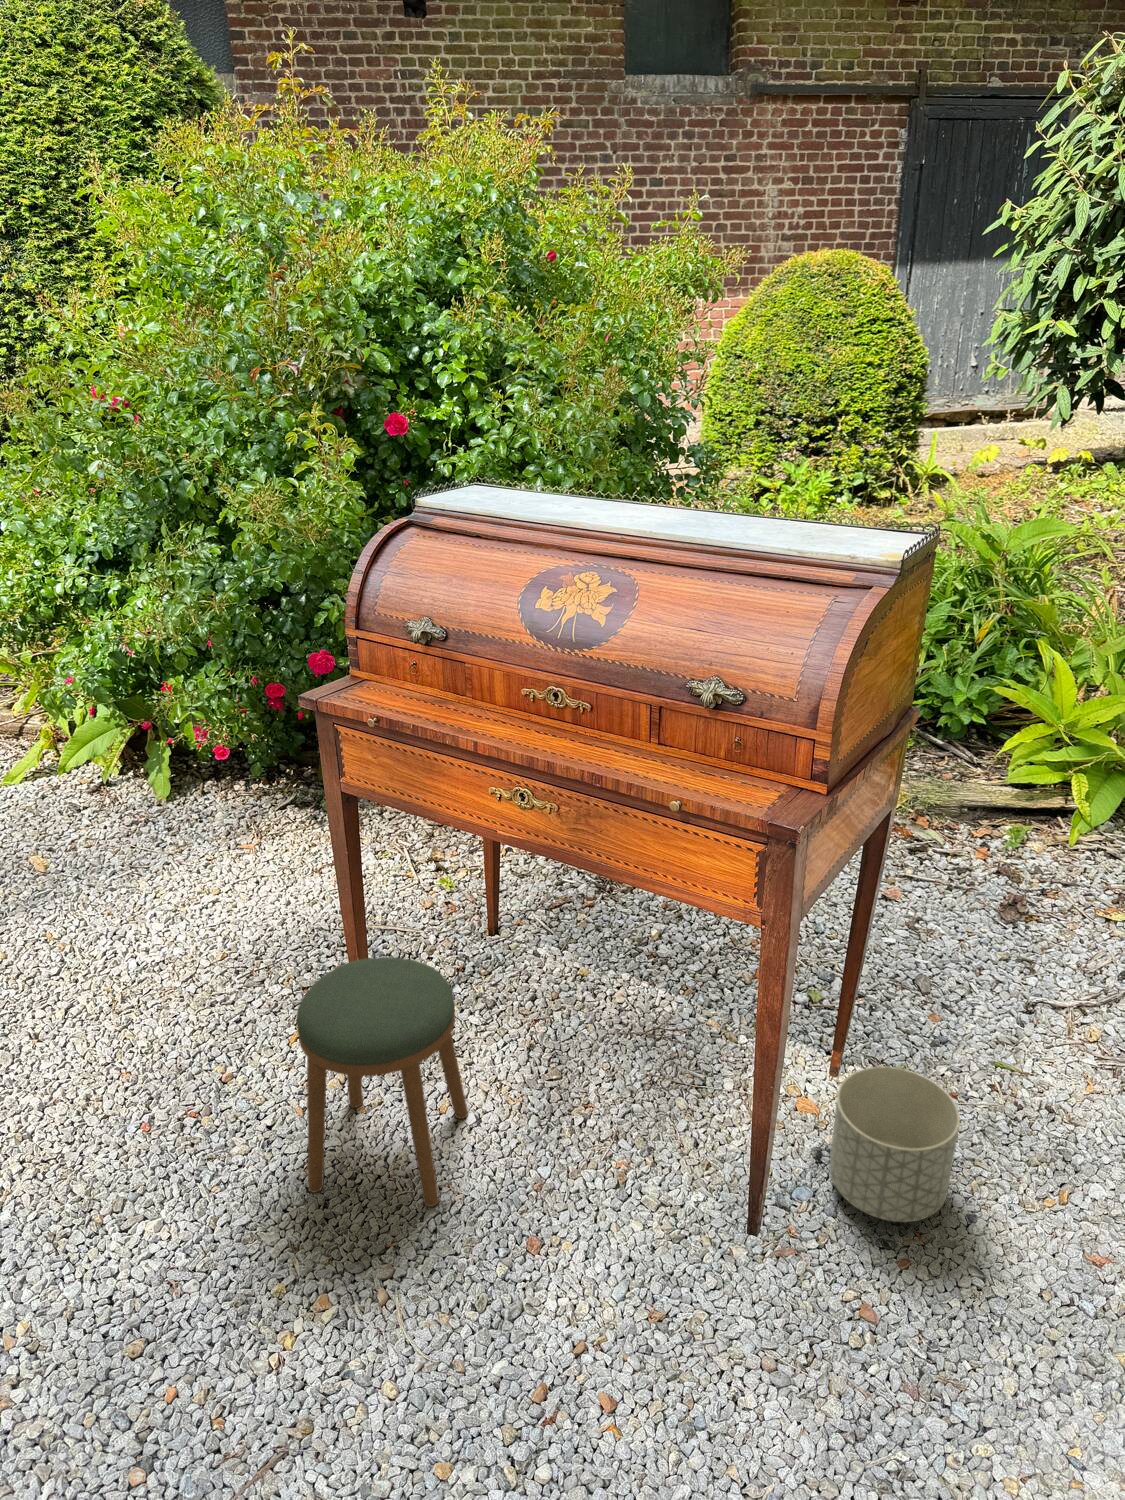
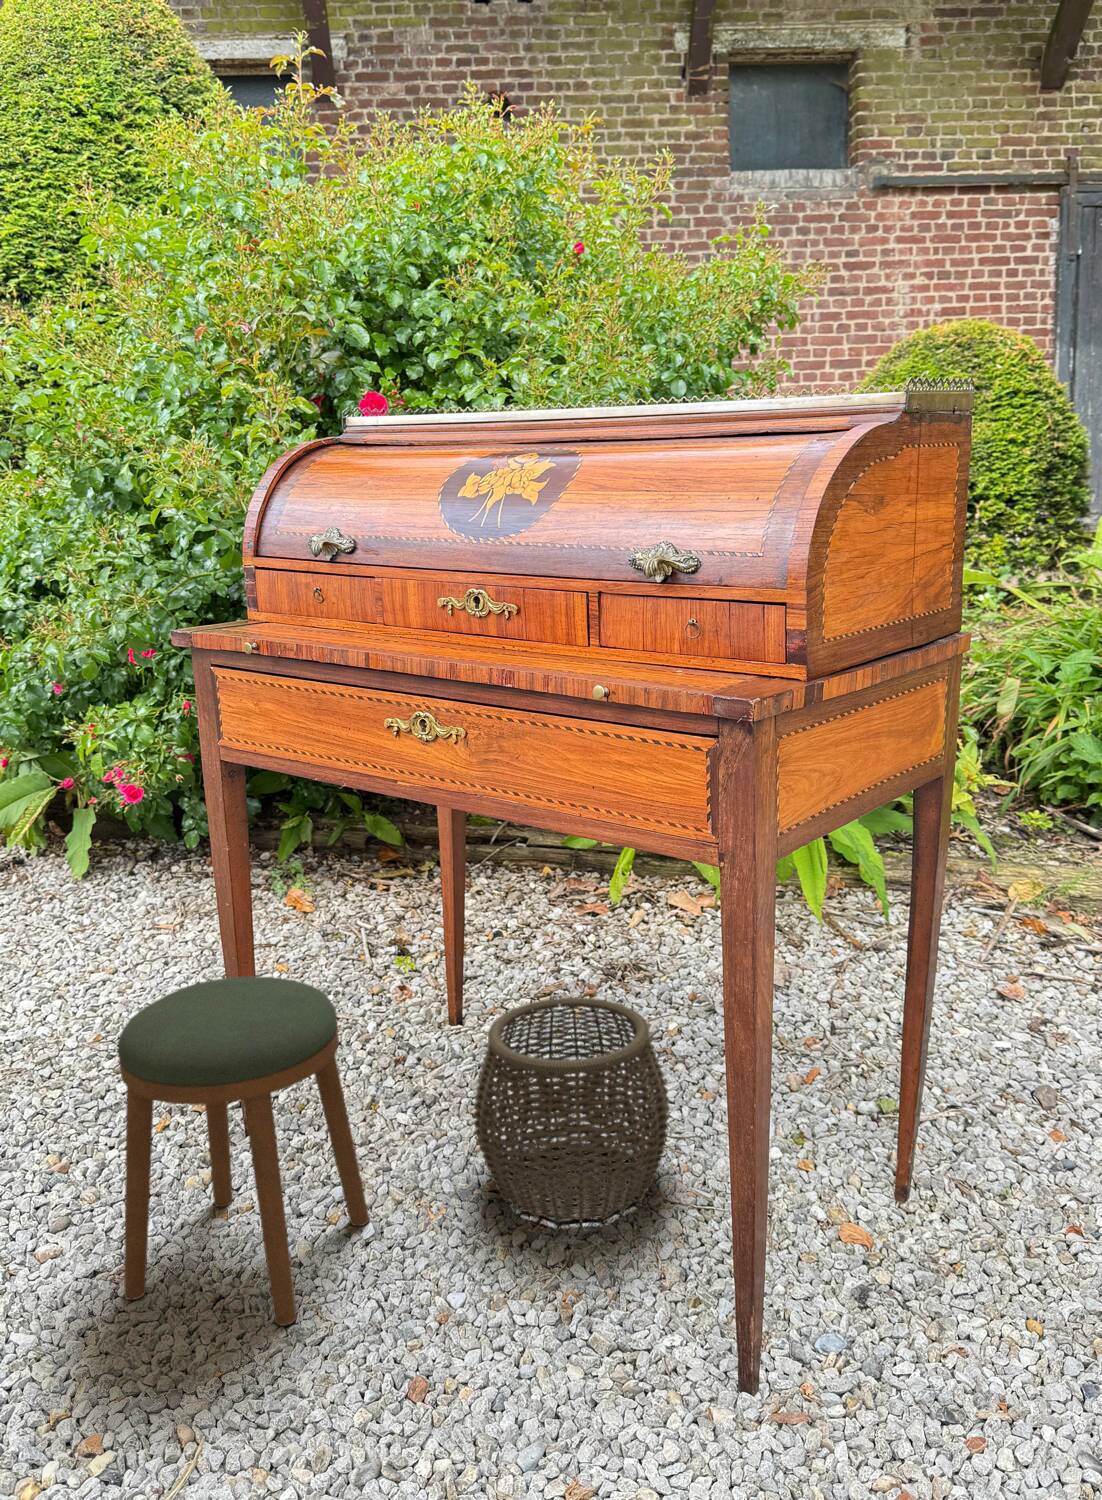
woven basket: none [538,943,678,1109] -> present [474,998,670,1223]
planter: present [829,1066,960,1222] -> none [871,1150,1060,1381]

